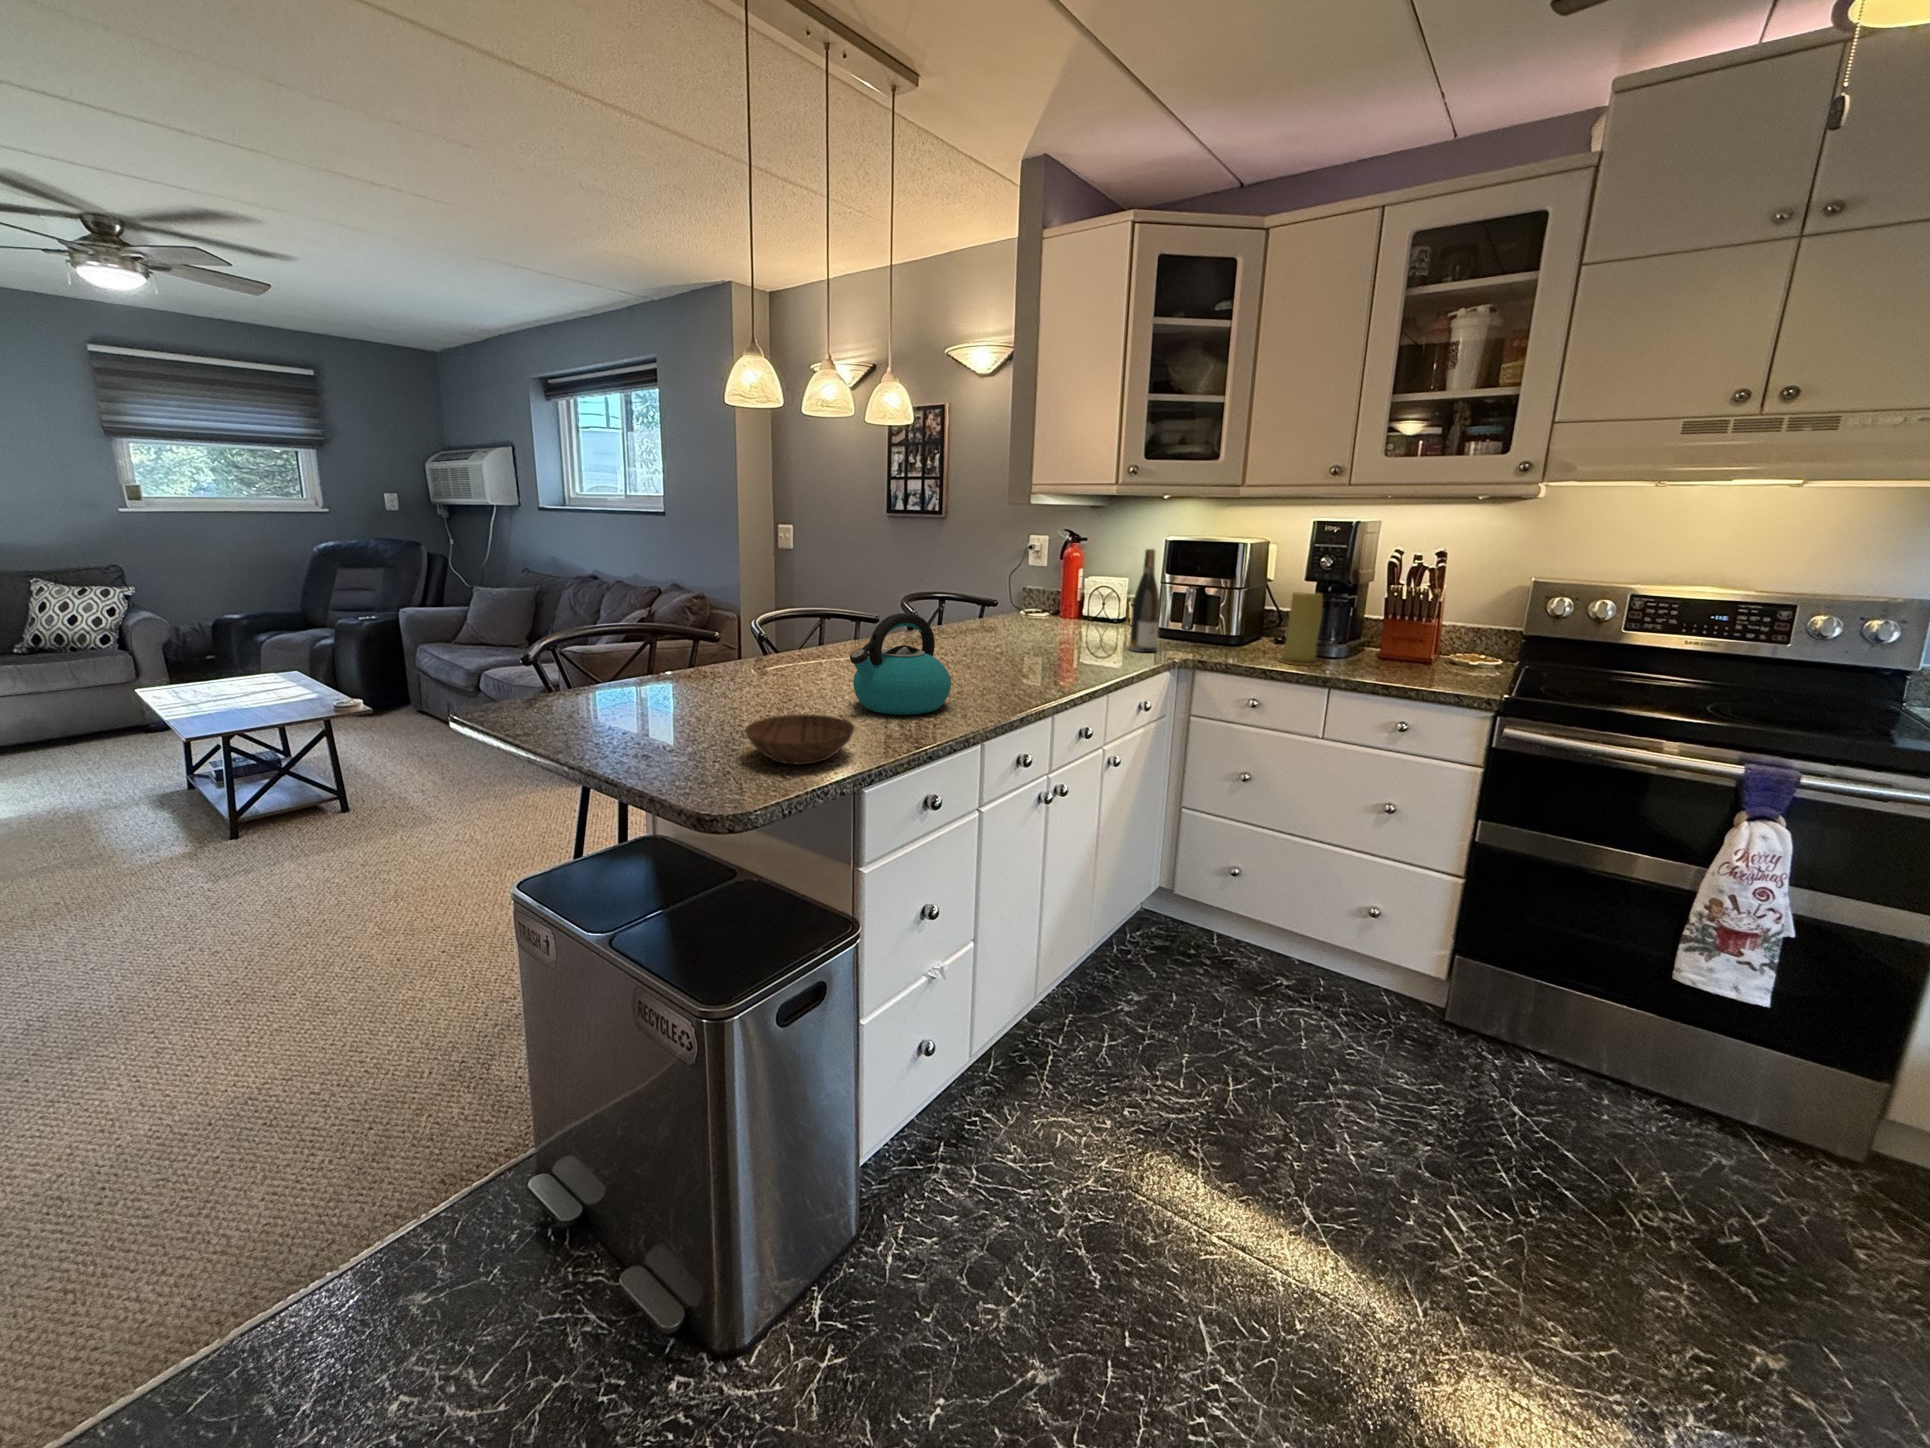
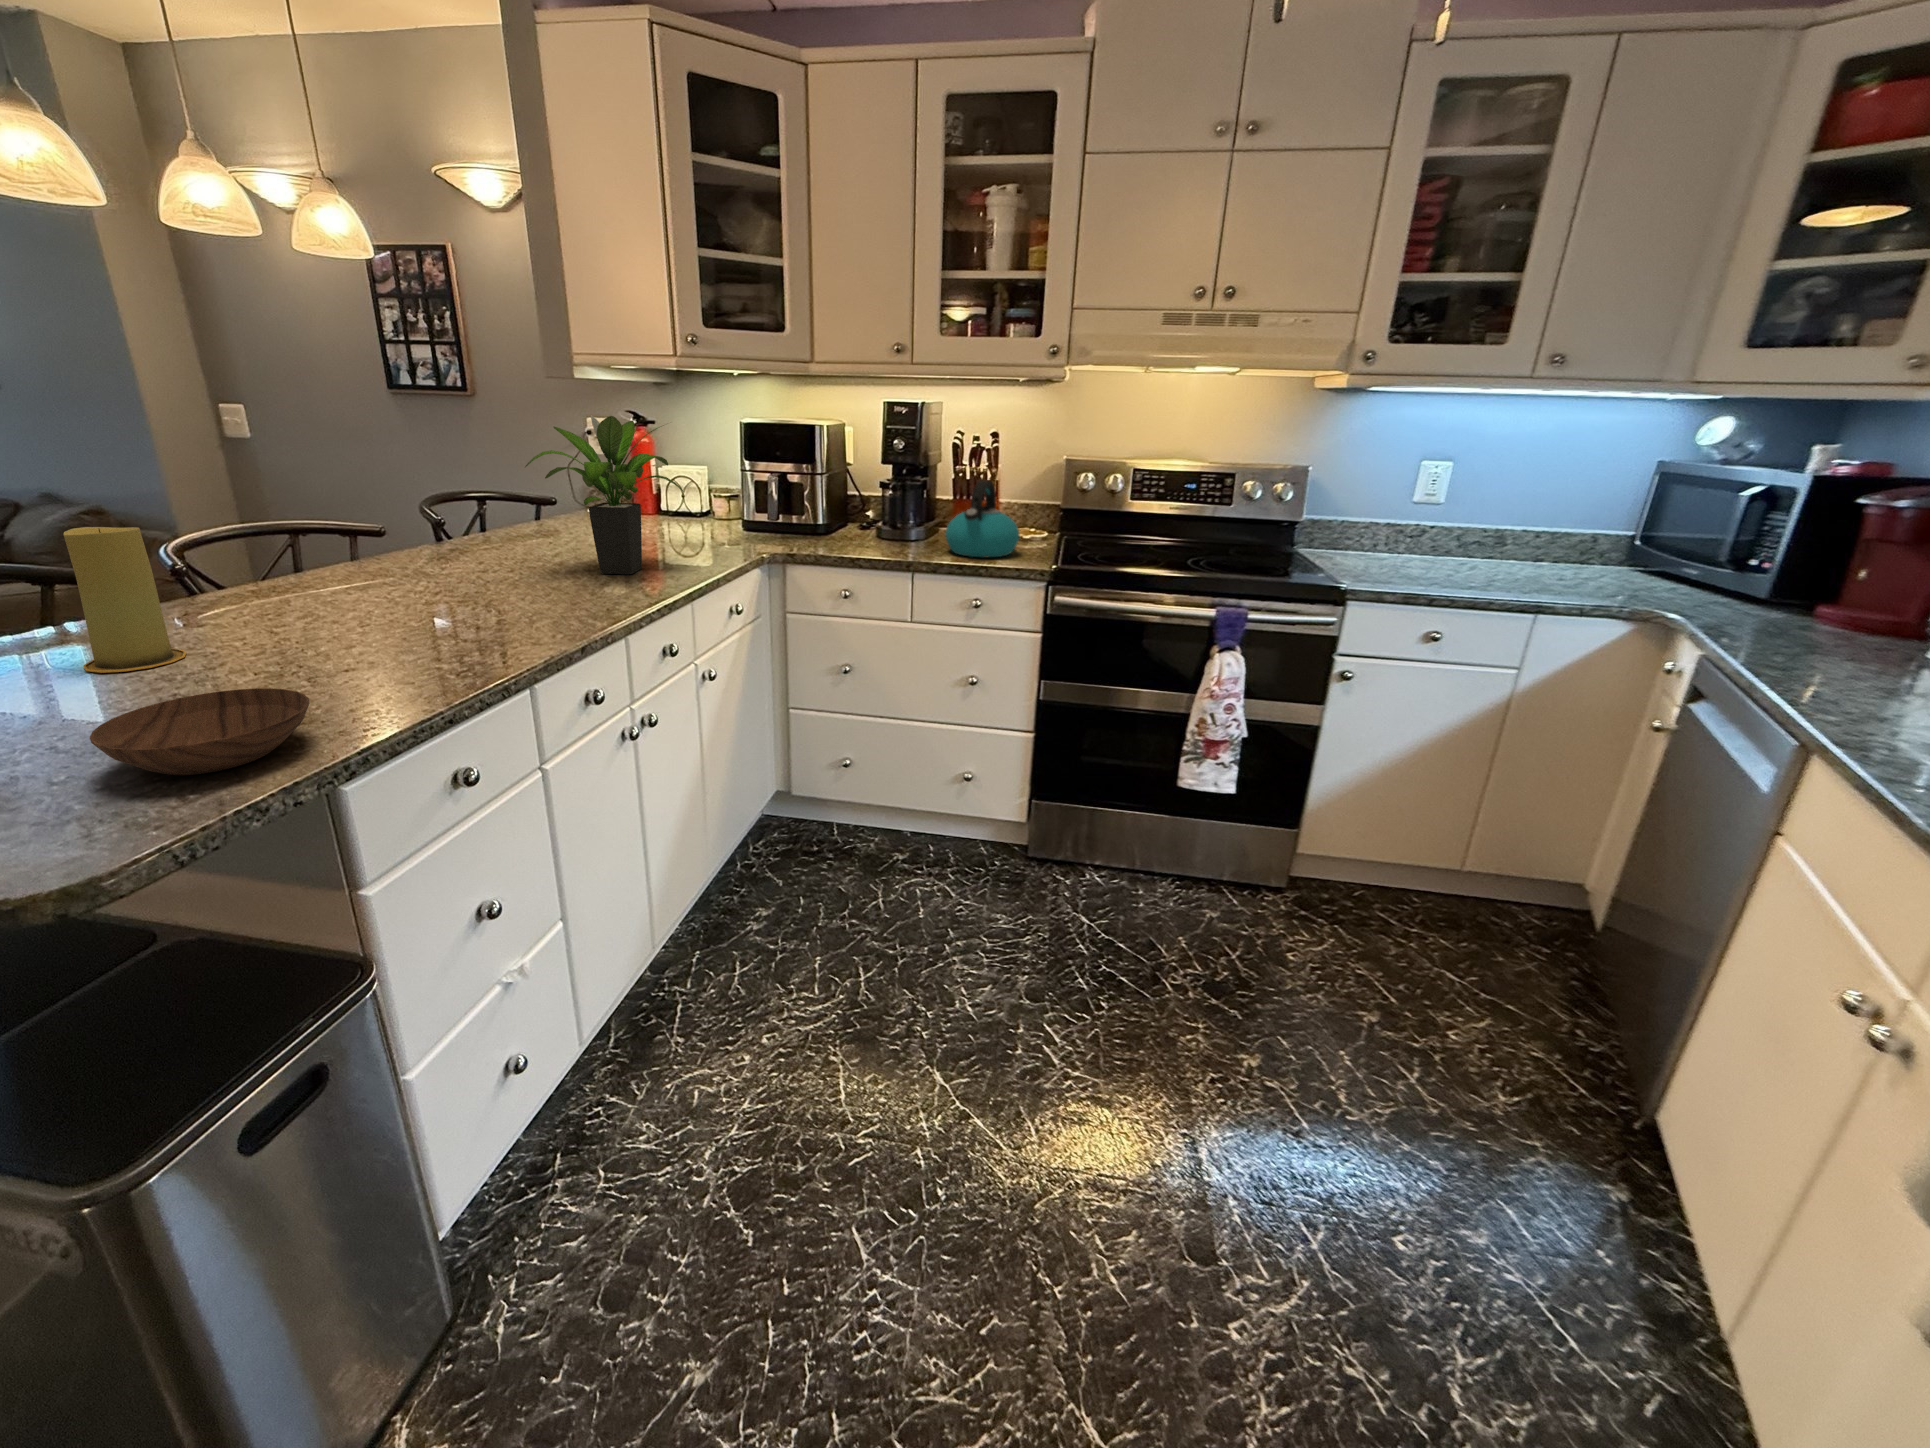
potted plant: none [991,535,1113,666] -> present [525,415,683,574]
wine bottle: present [1129,549,1160,652] -> none [710,432,743,550]
candle: present [1278,592,1323,665] -> present [64,527,186,673]
kettle: present [850,613,951,715] -> present [945,480,1019,557]

